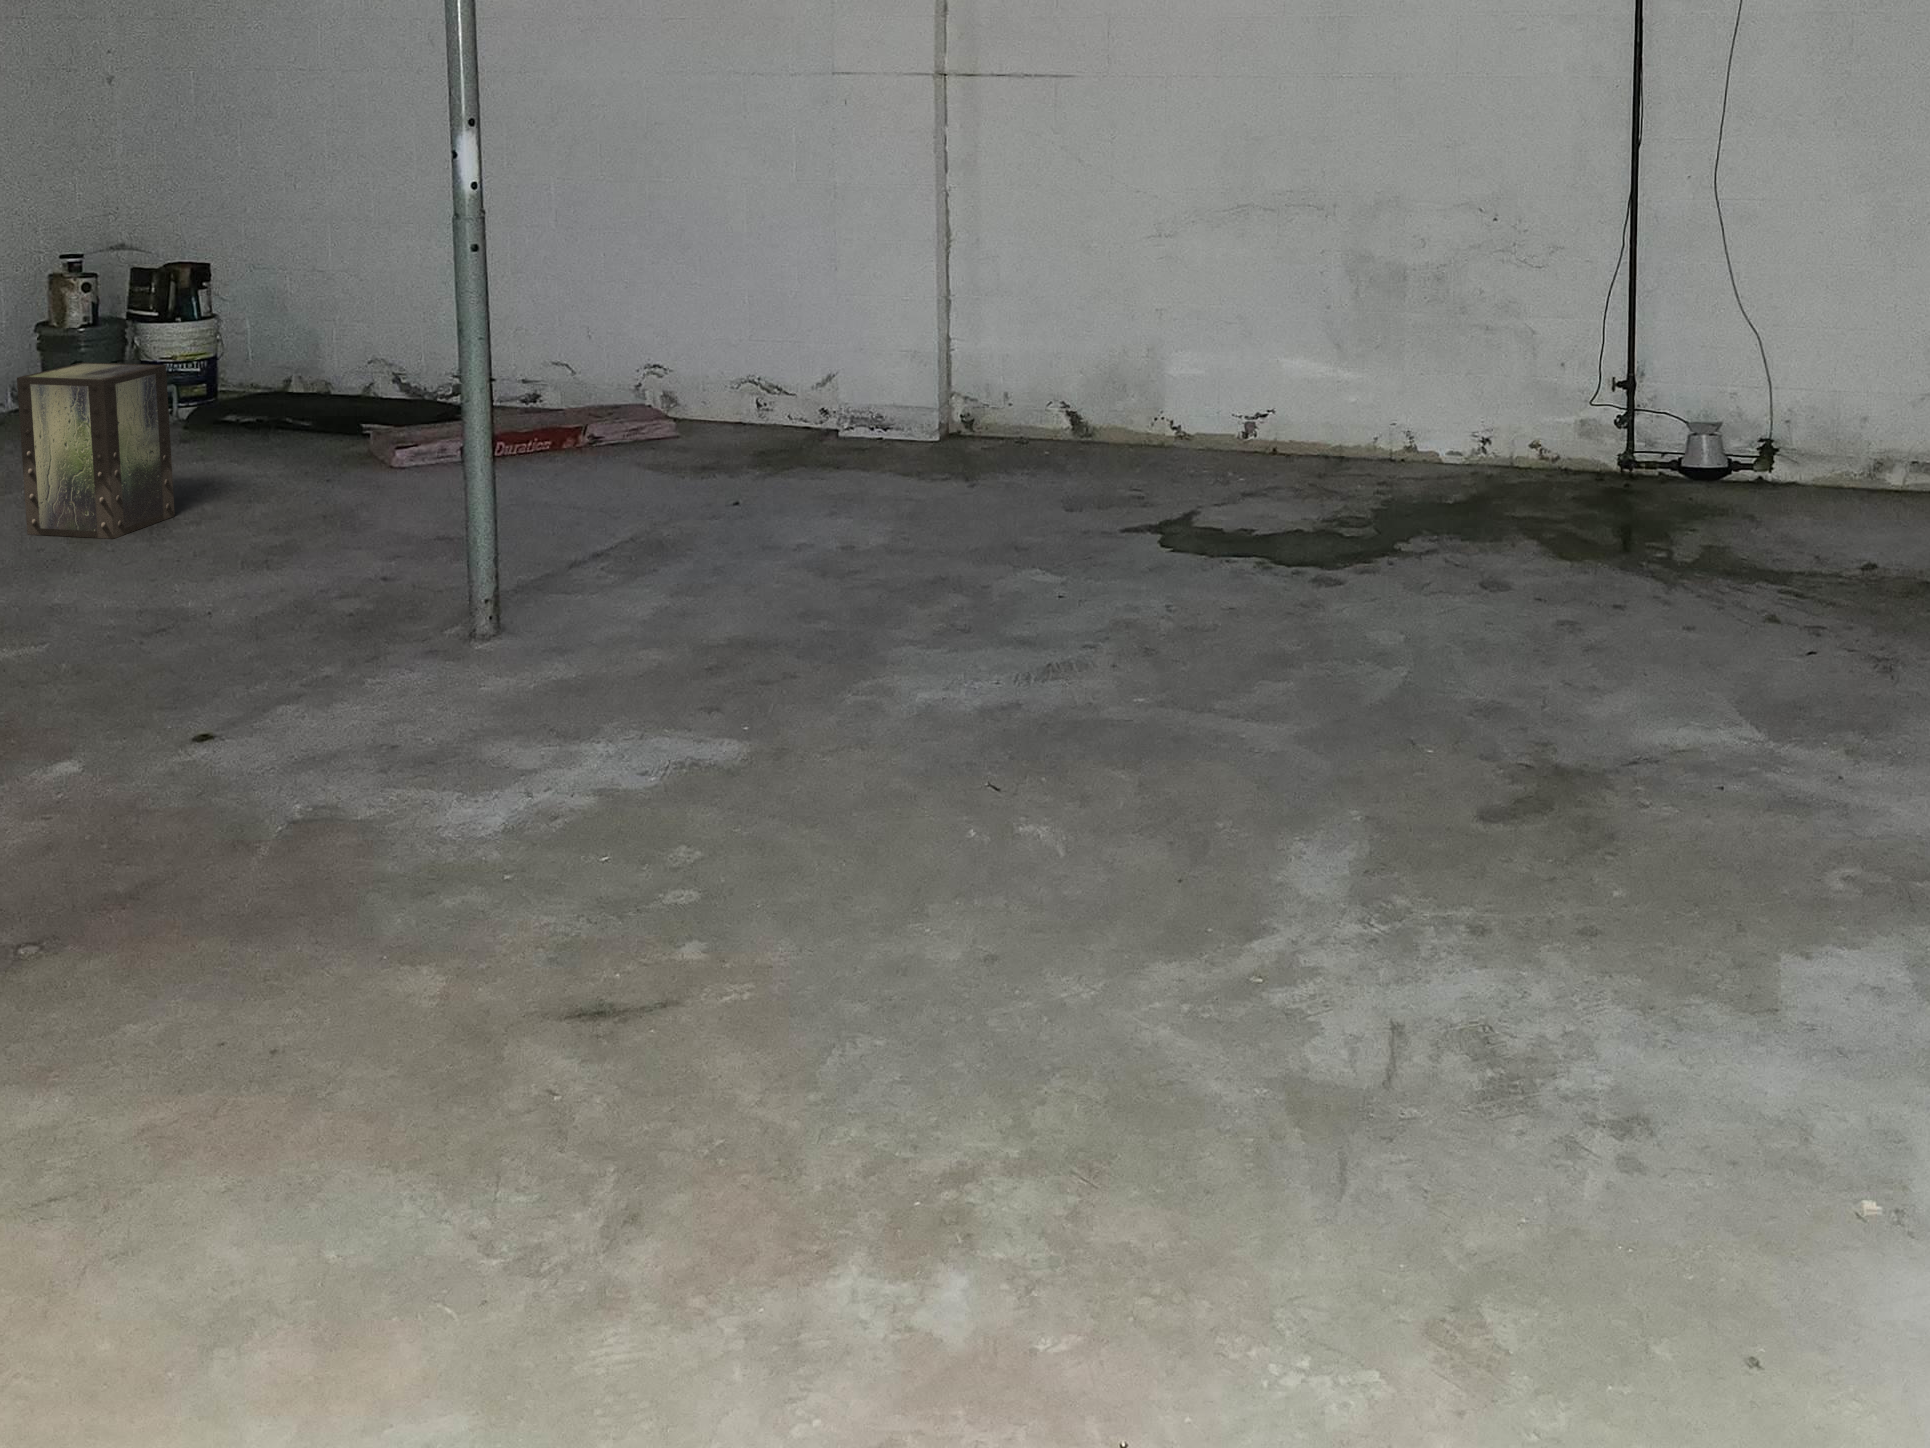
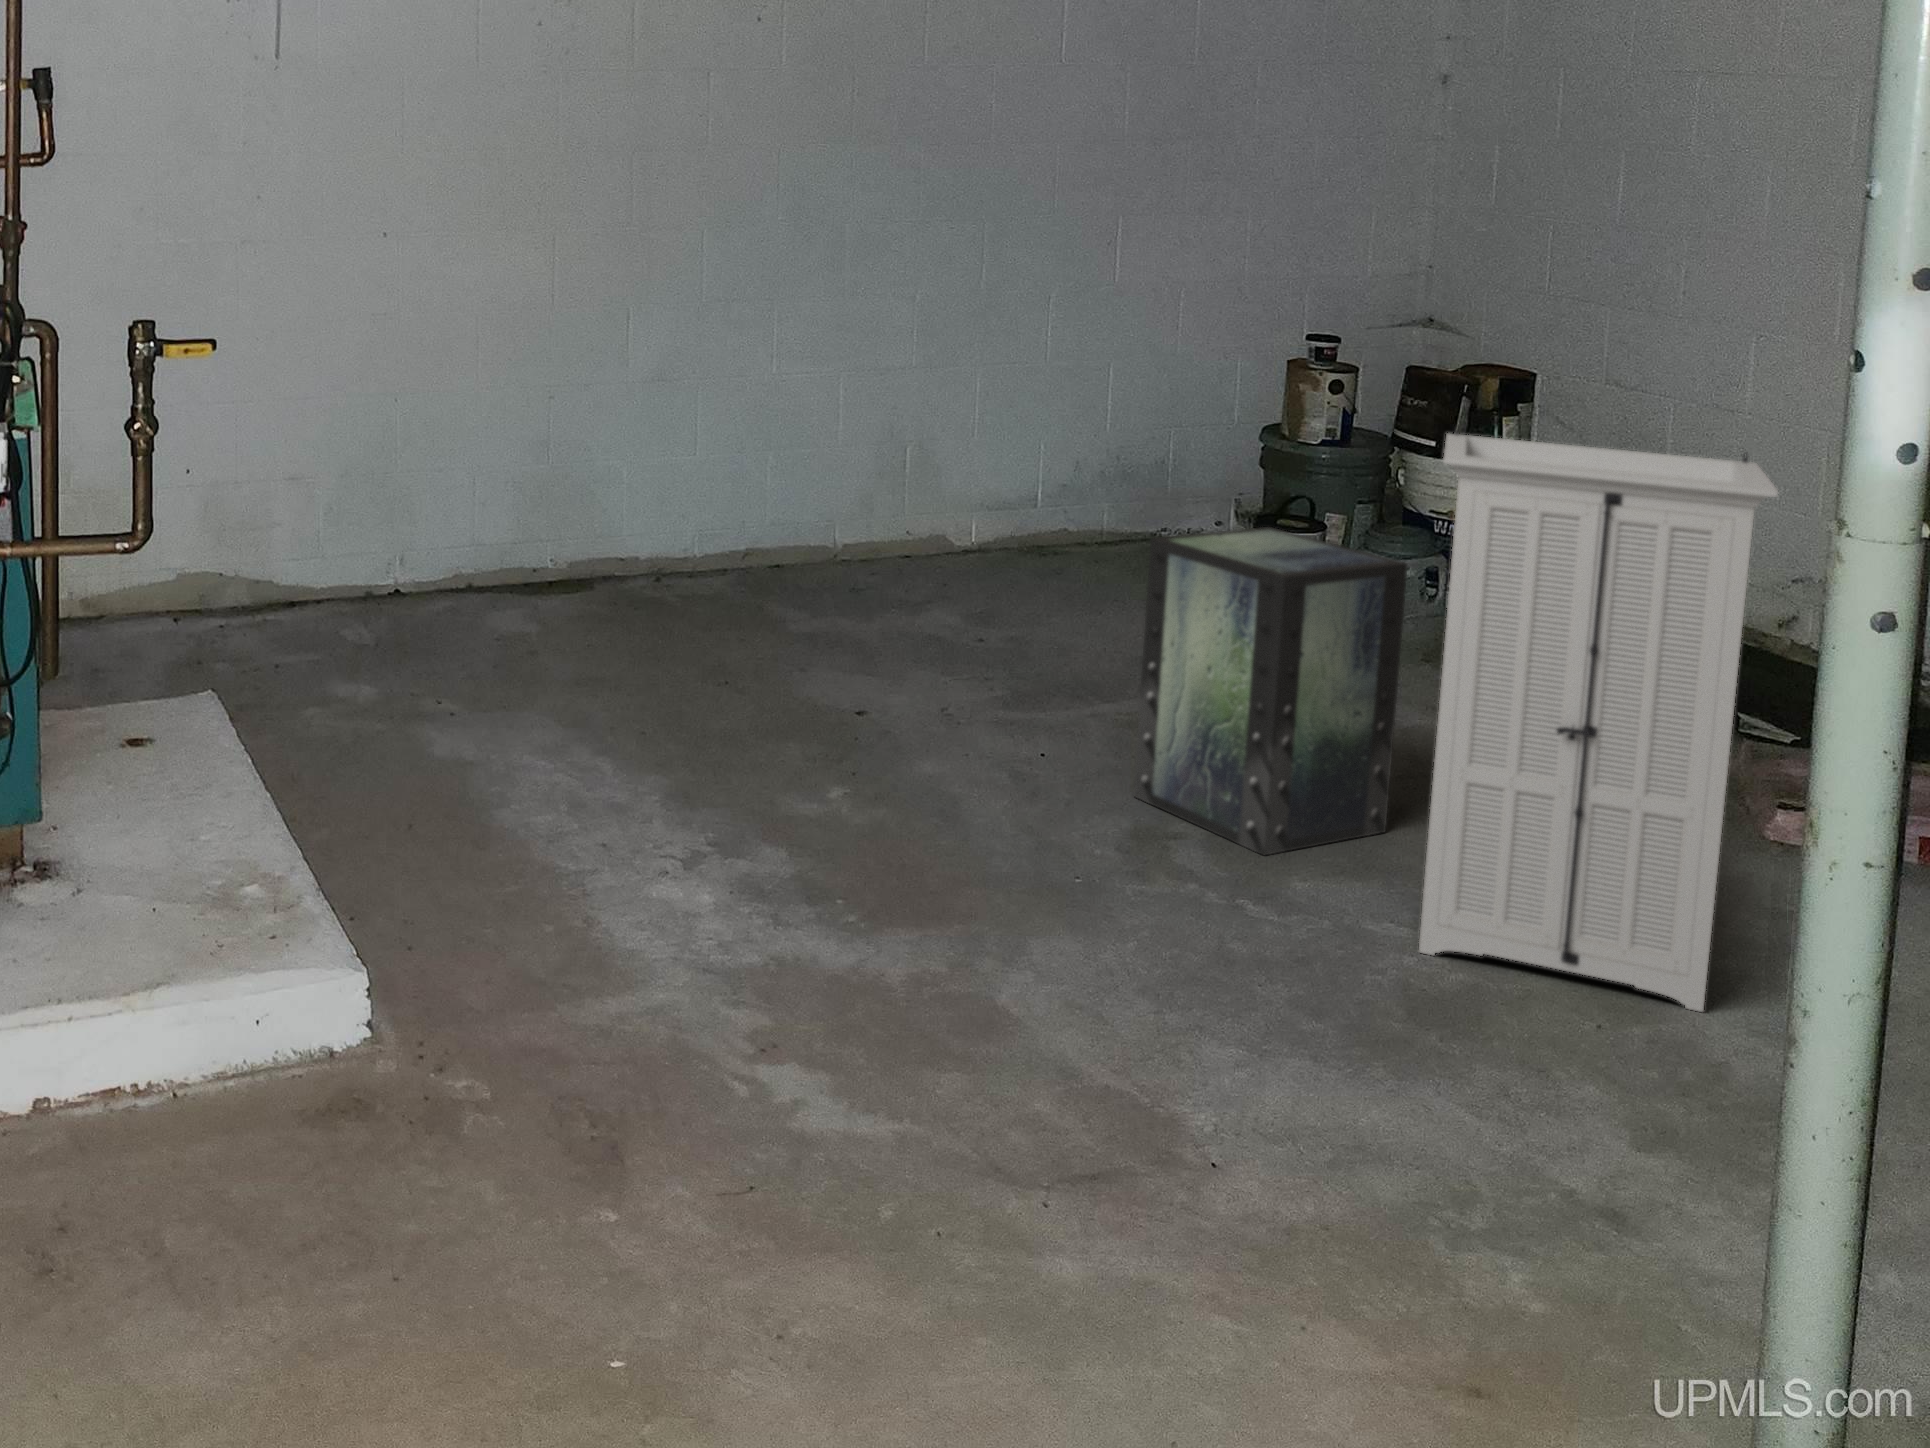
storage cabinet: none [179,276,334,551] -> present [1419,430,1778,1012]

